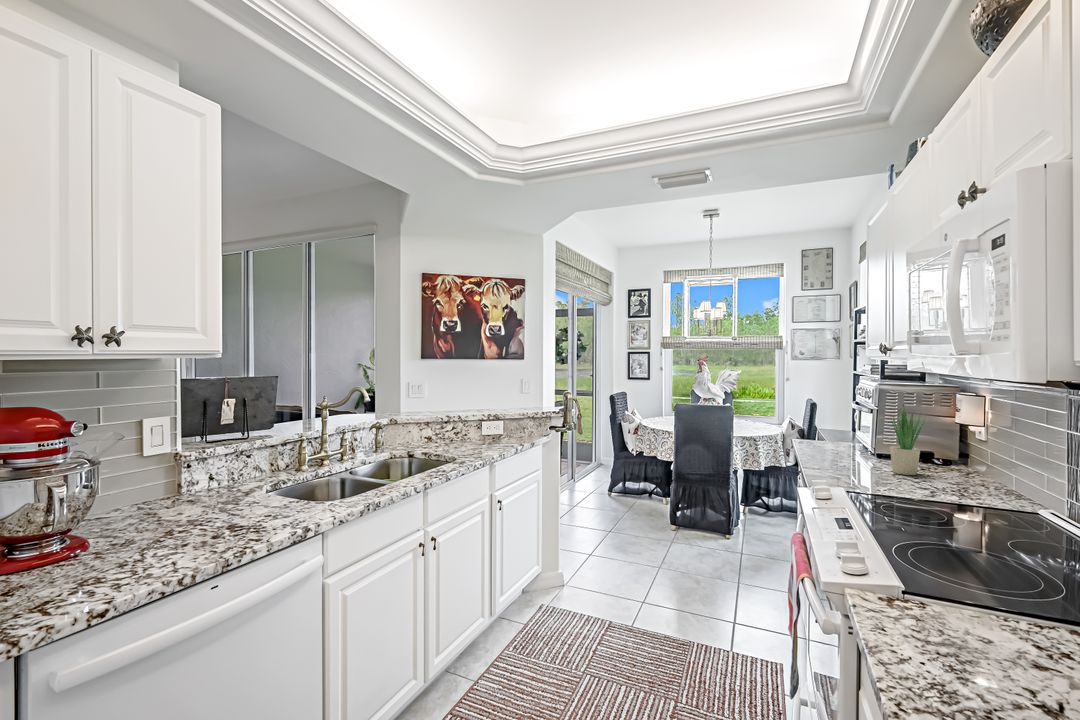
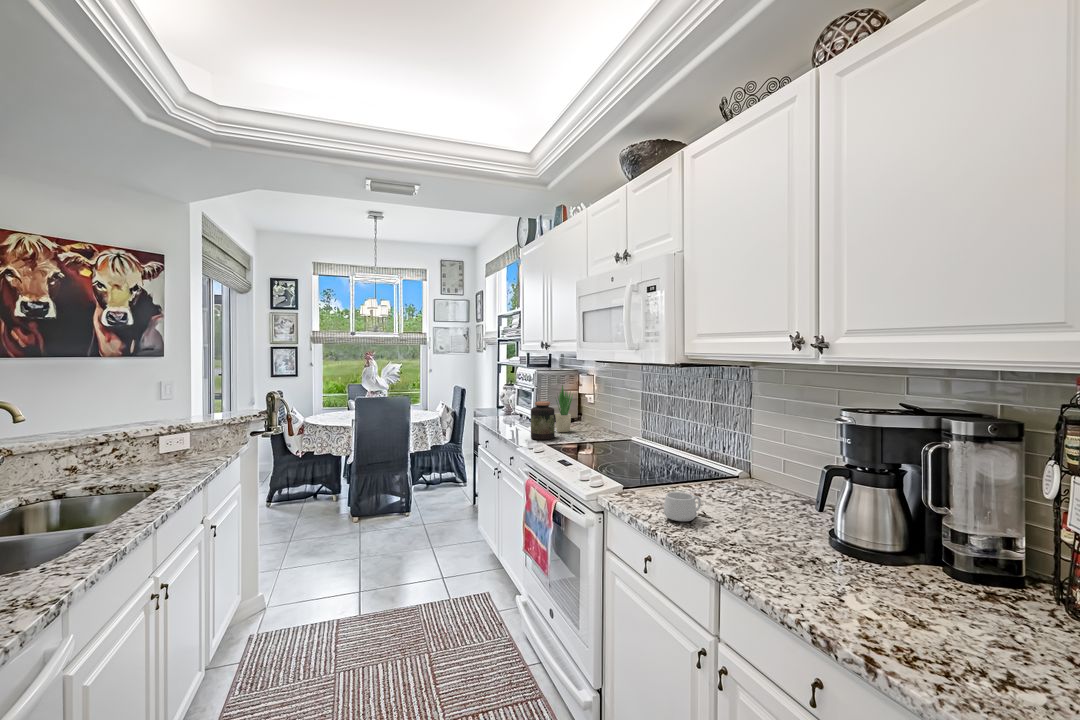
jar: none [839,425,878,480] -> present [531,401,555,440]
mug: none [899,602,994,667] -> present [664,492,701,521]

